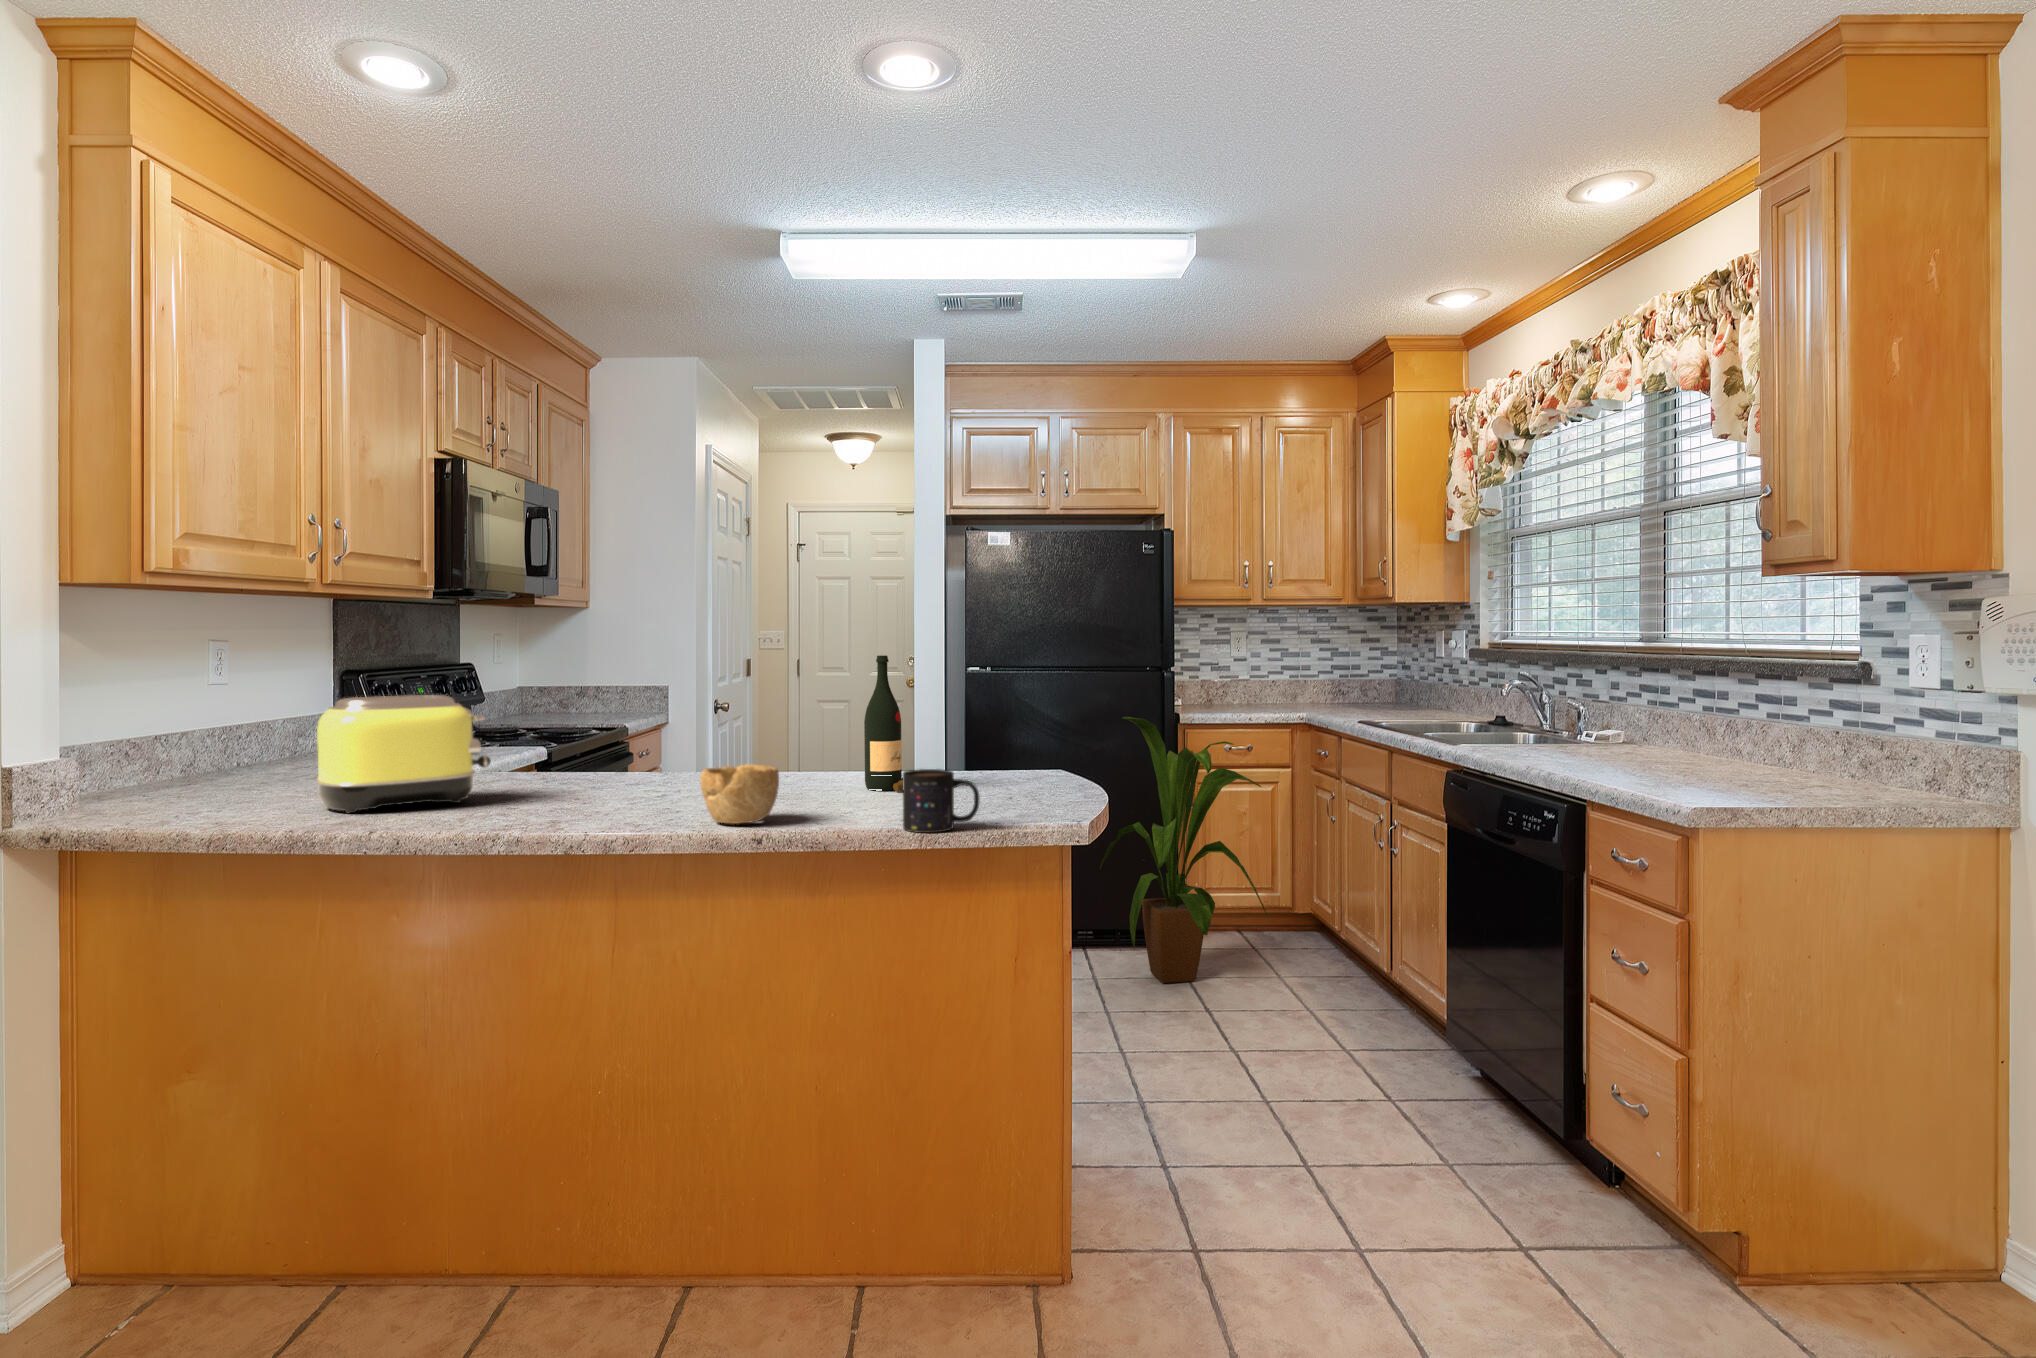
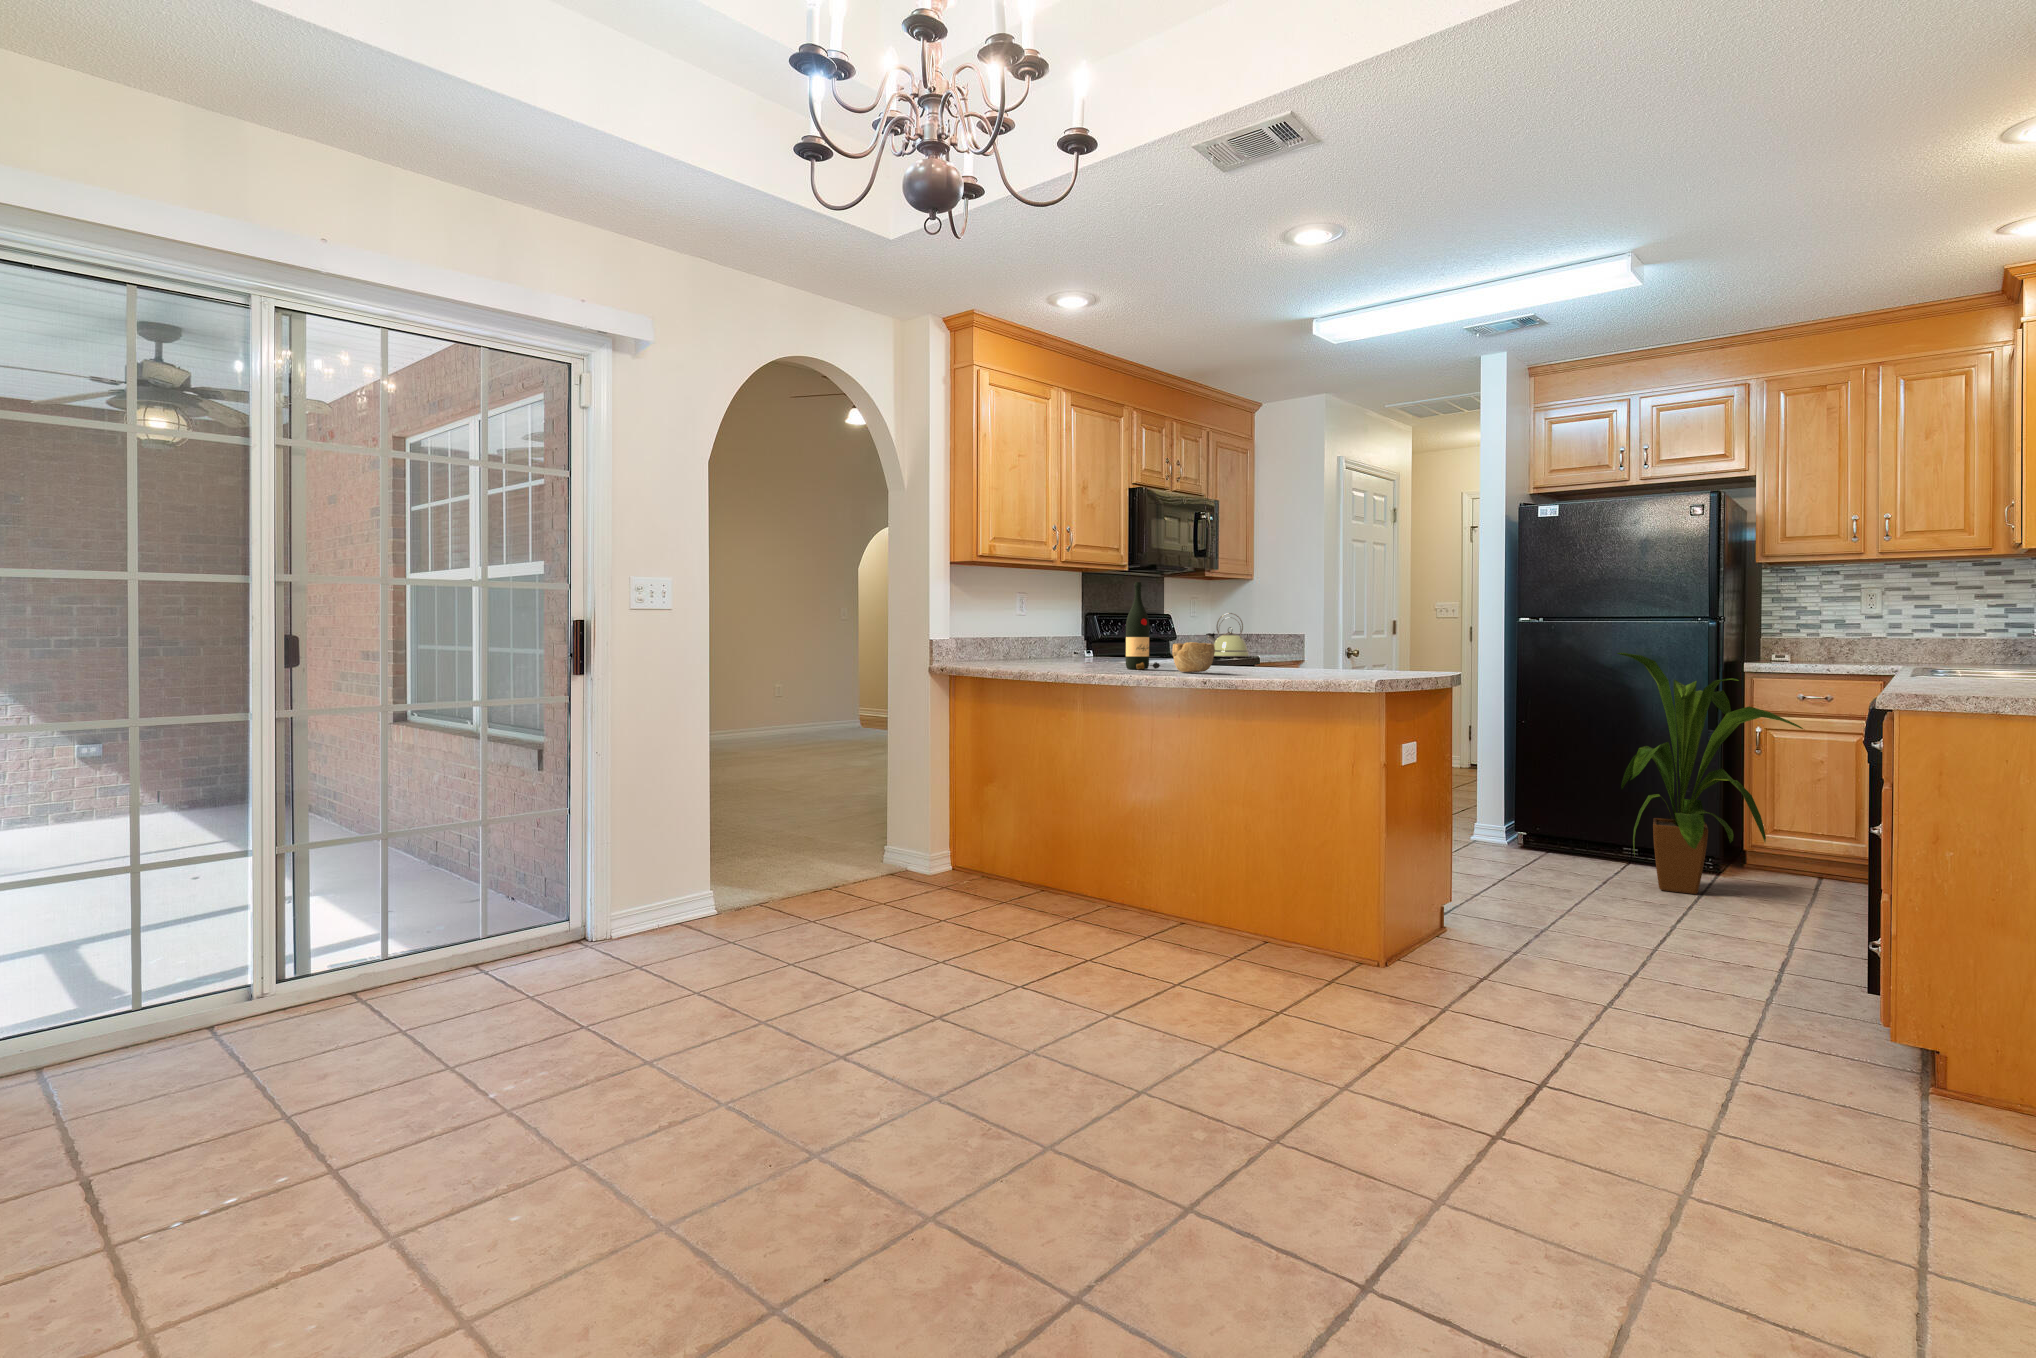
kettle: none [510,655,581,721] -> present [1206,613,1249,657]
wine bottle: present [864,655,903,792] -> present [1126,582,1160,669]
toaster: present [316,695,491,813] -> none [1029,610,1102,663]
mug: present [903,769,980,833] -> none [1267,646,1311,679]

